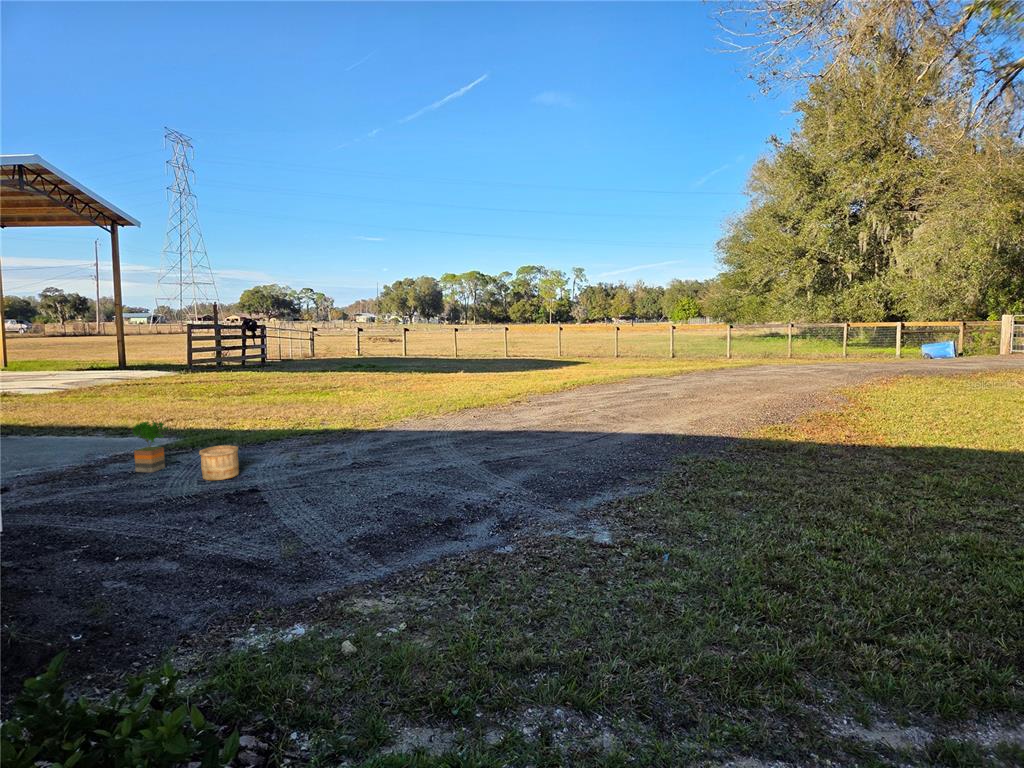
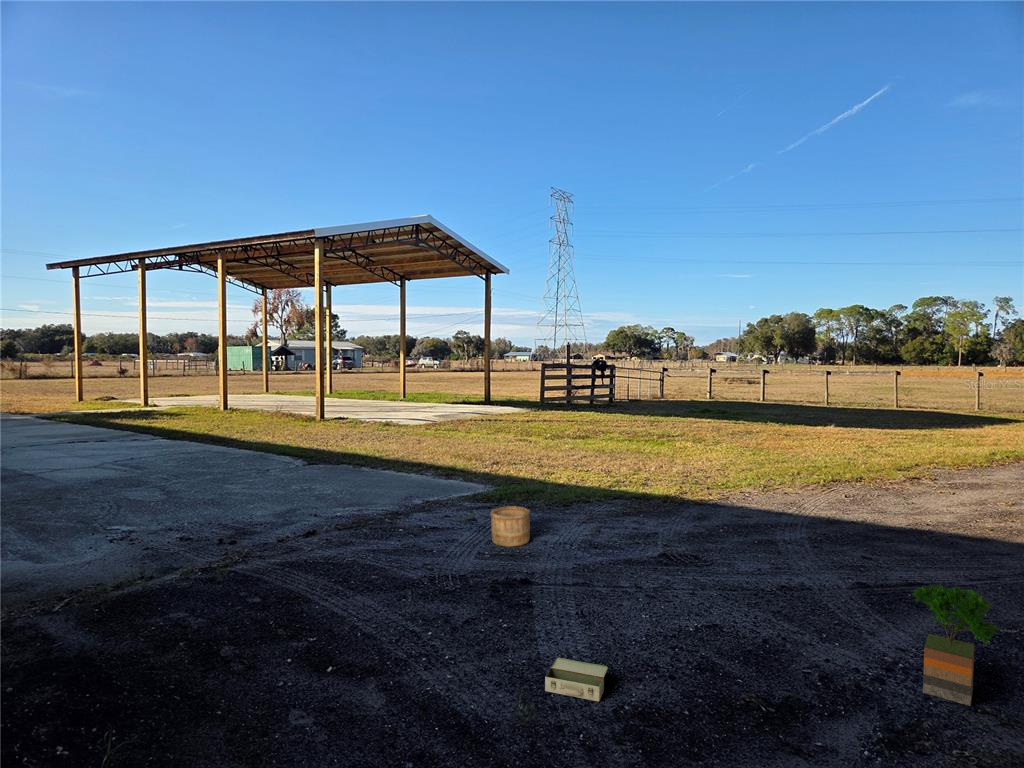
potted tree: present [133,422,168,472] -> present [913,584,999,706]
toolbox: none [301,531,346,556] -> present [545,658,608,702]

